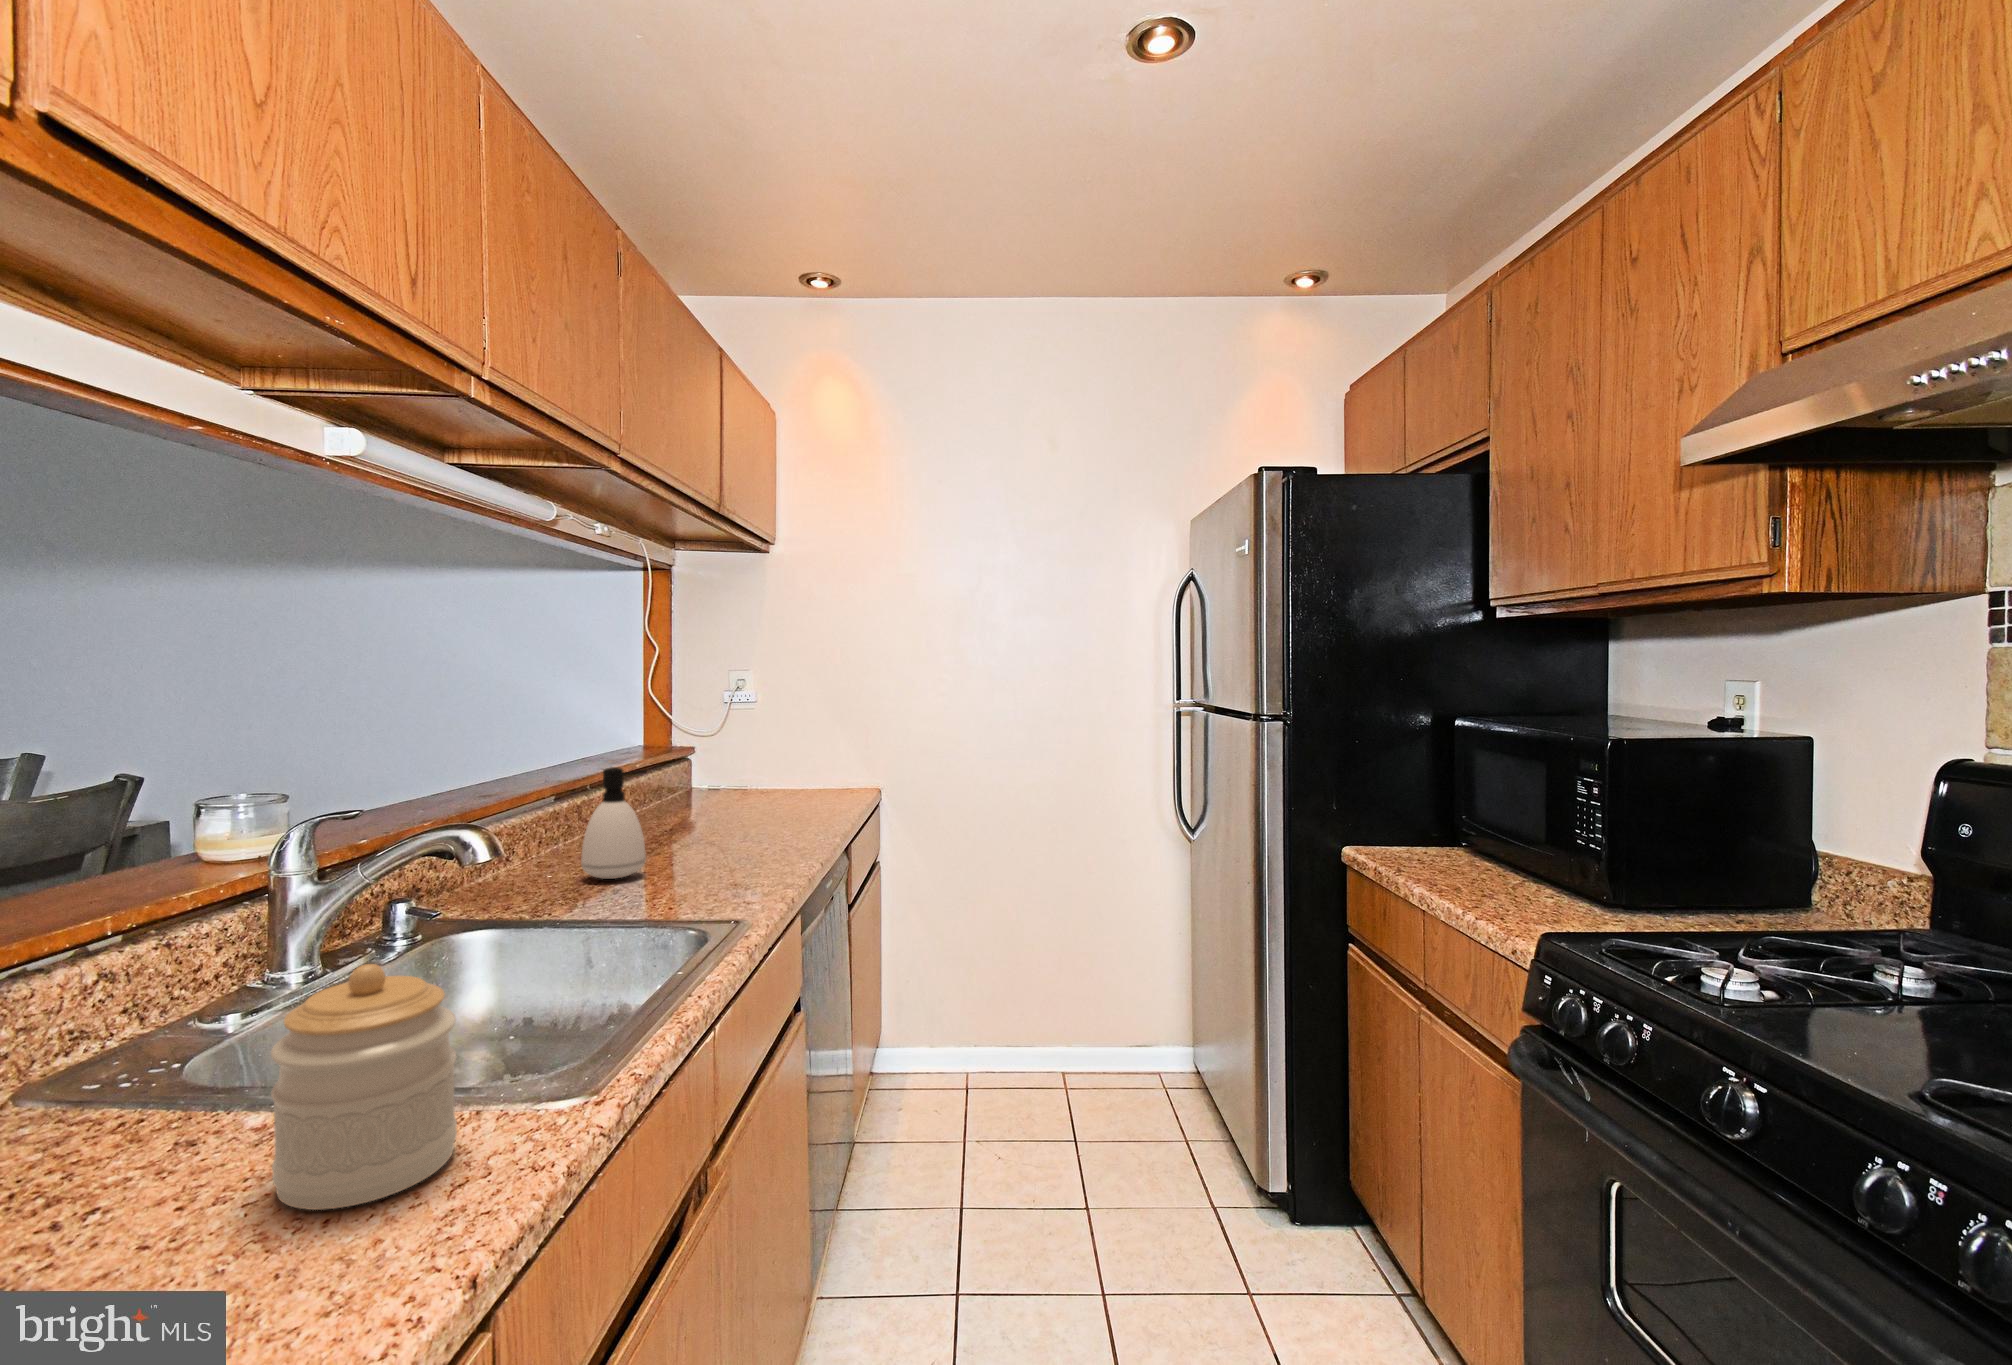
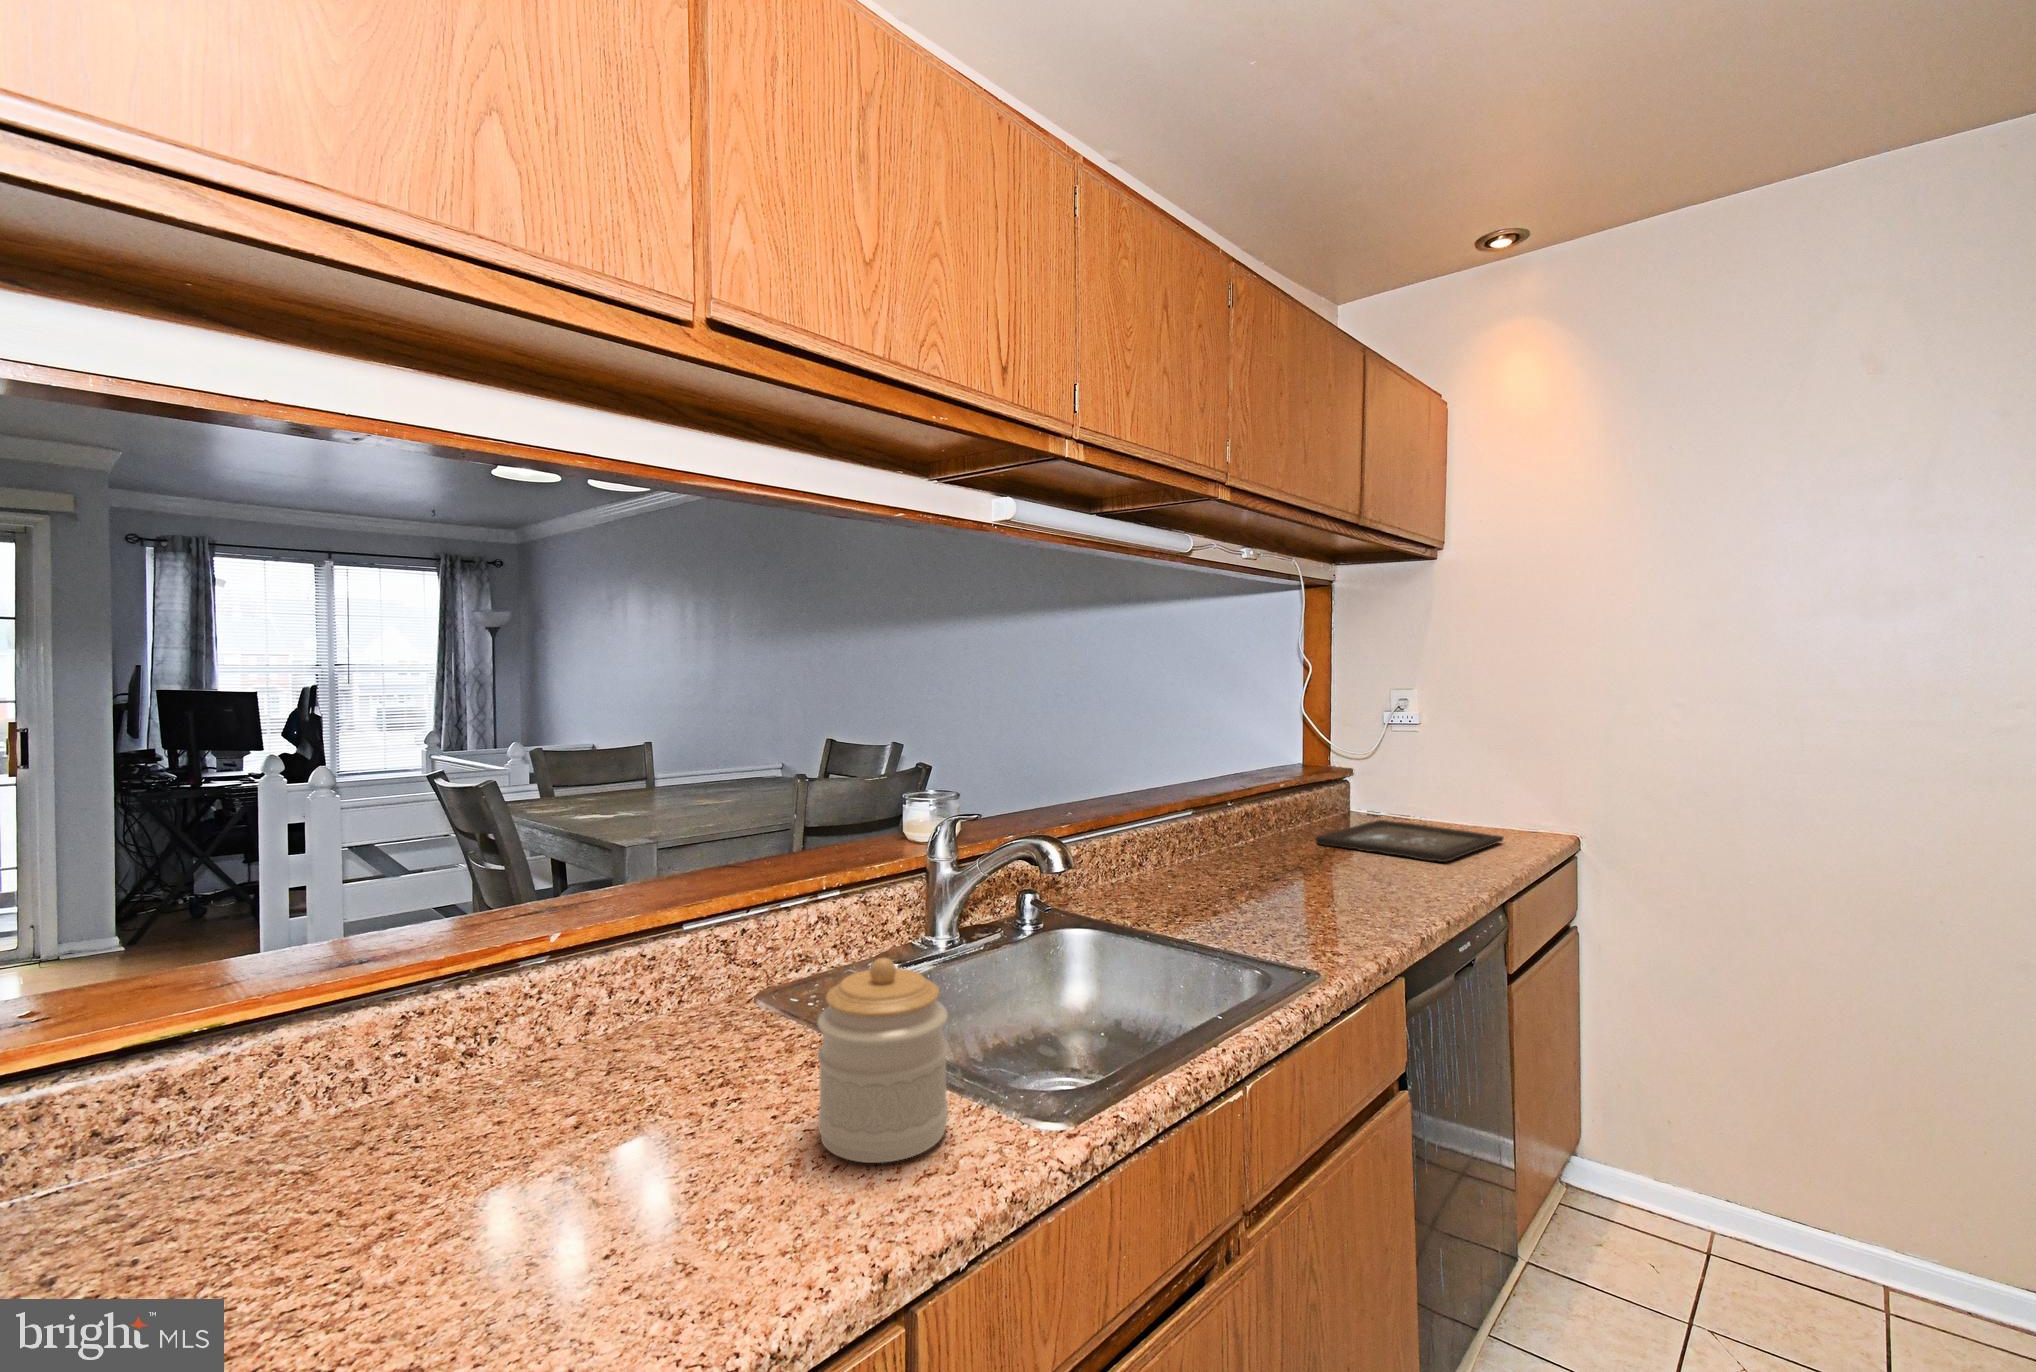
soap dispenser: present [581,767,646,879] -> none [1193,790,1254,899]
tray: none [677,792,838,821] -> present [1316,820,1504,862]

